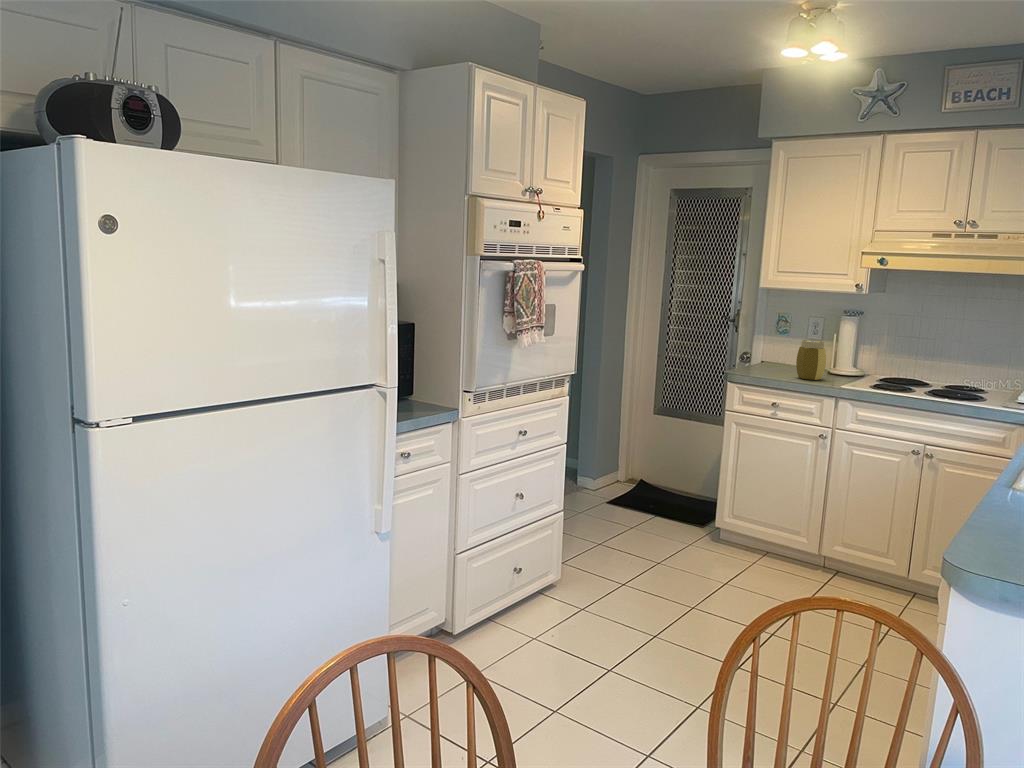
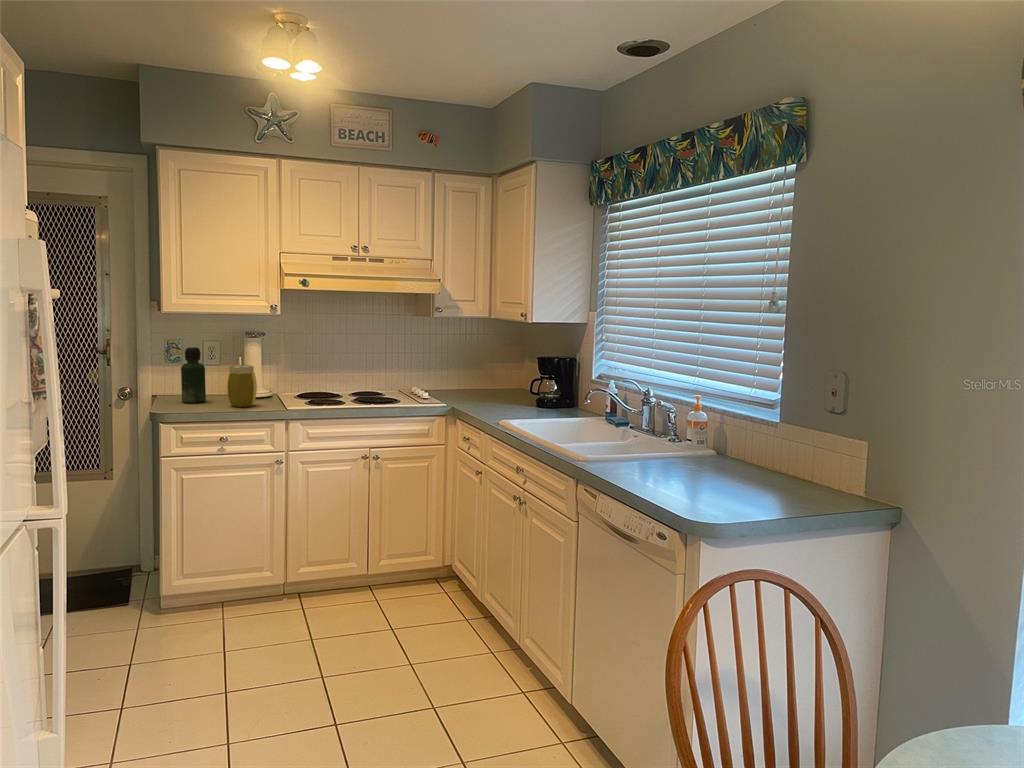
bottle: none [767,321,791,371] -> present [181,347,206,403]

